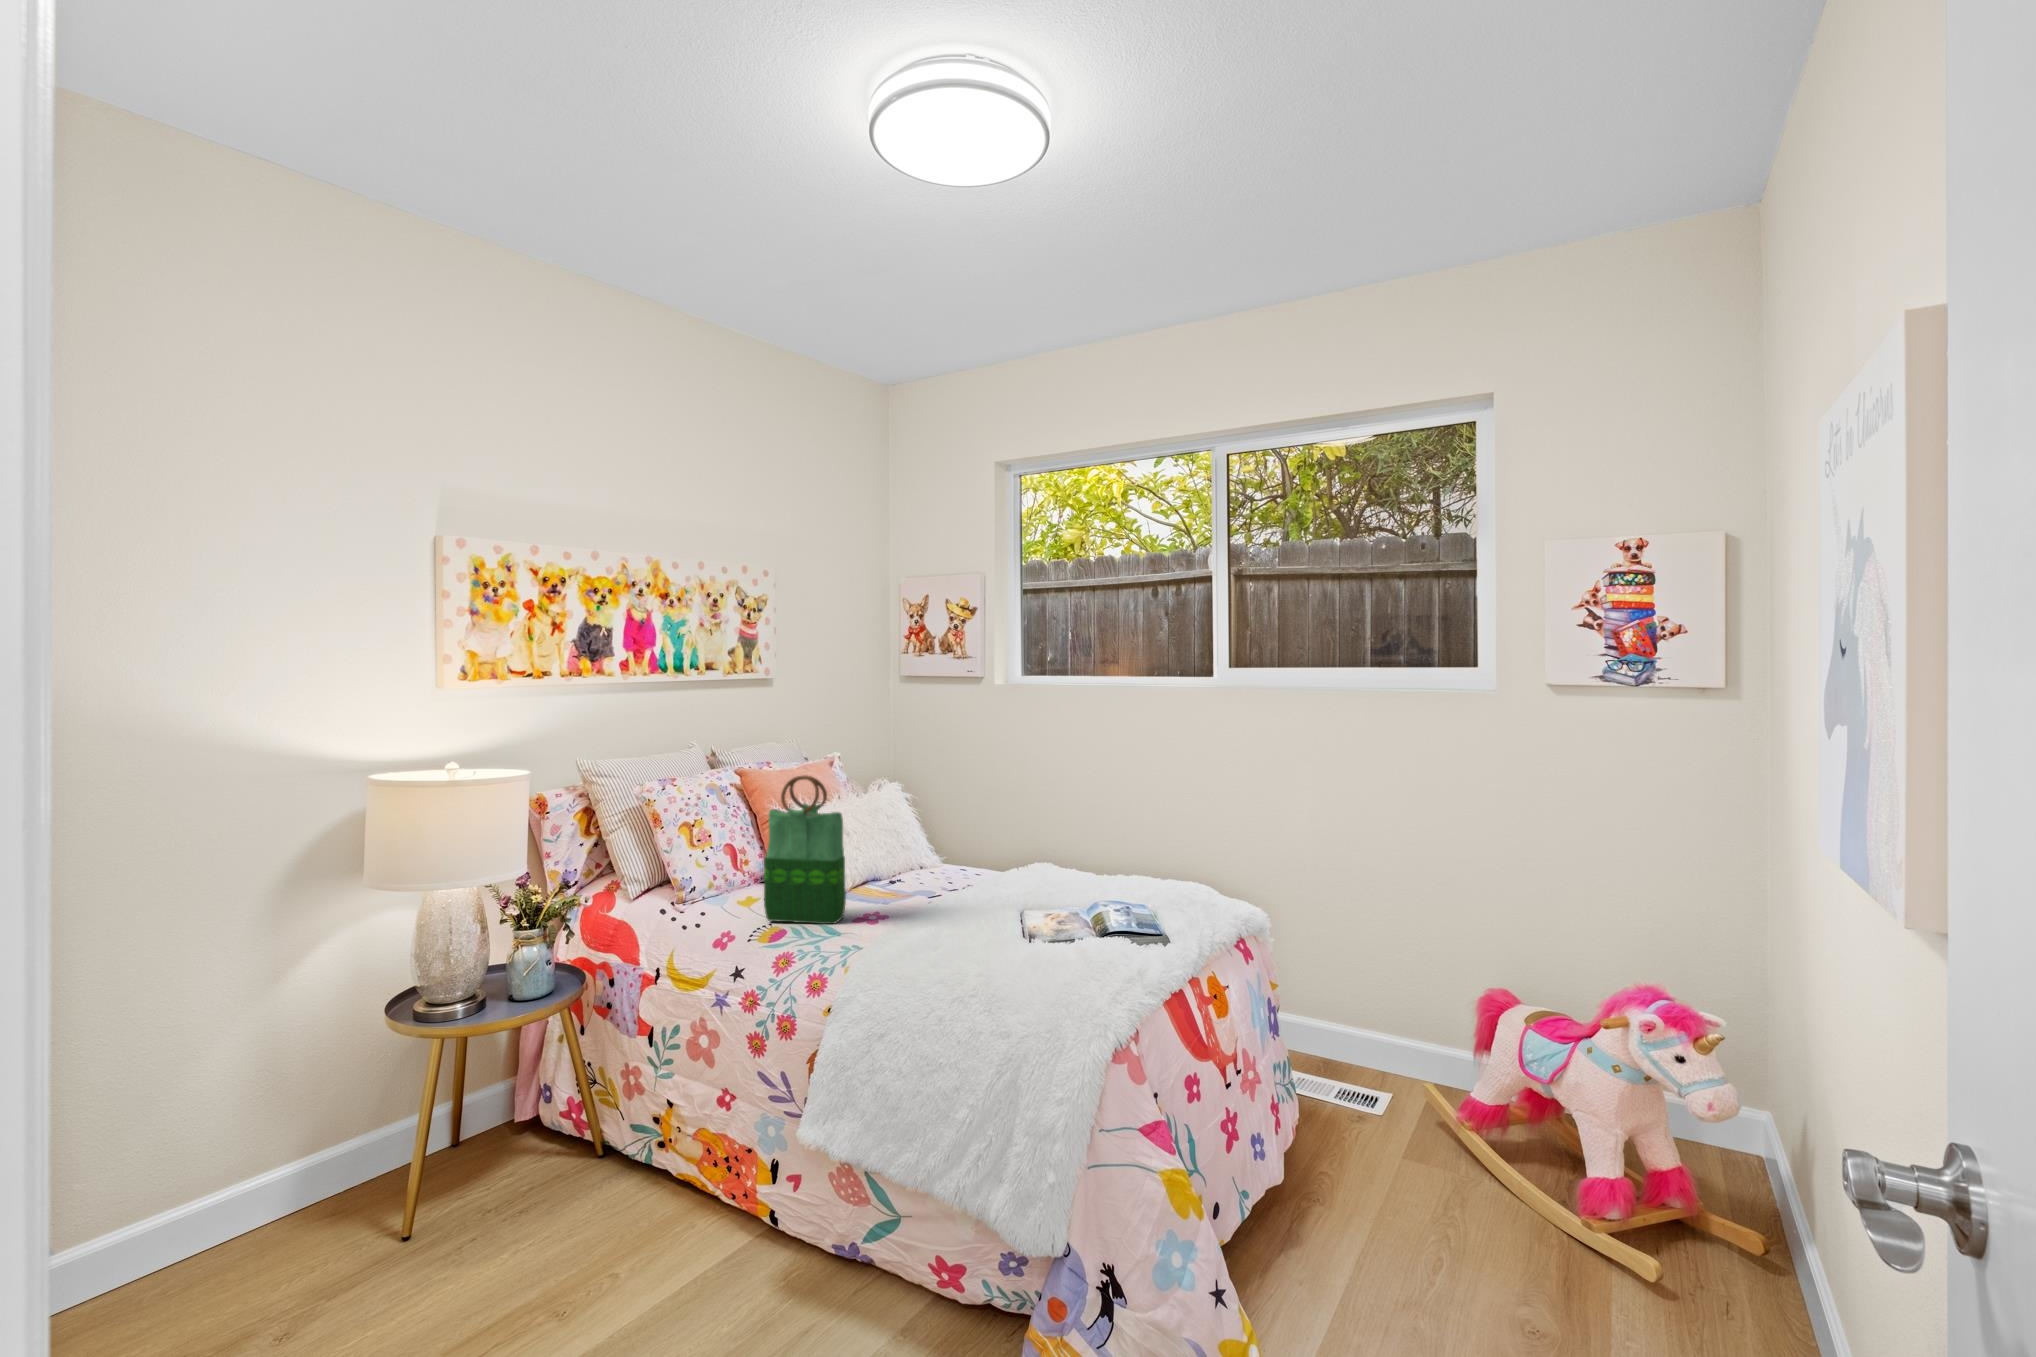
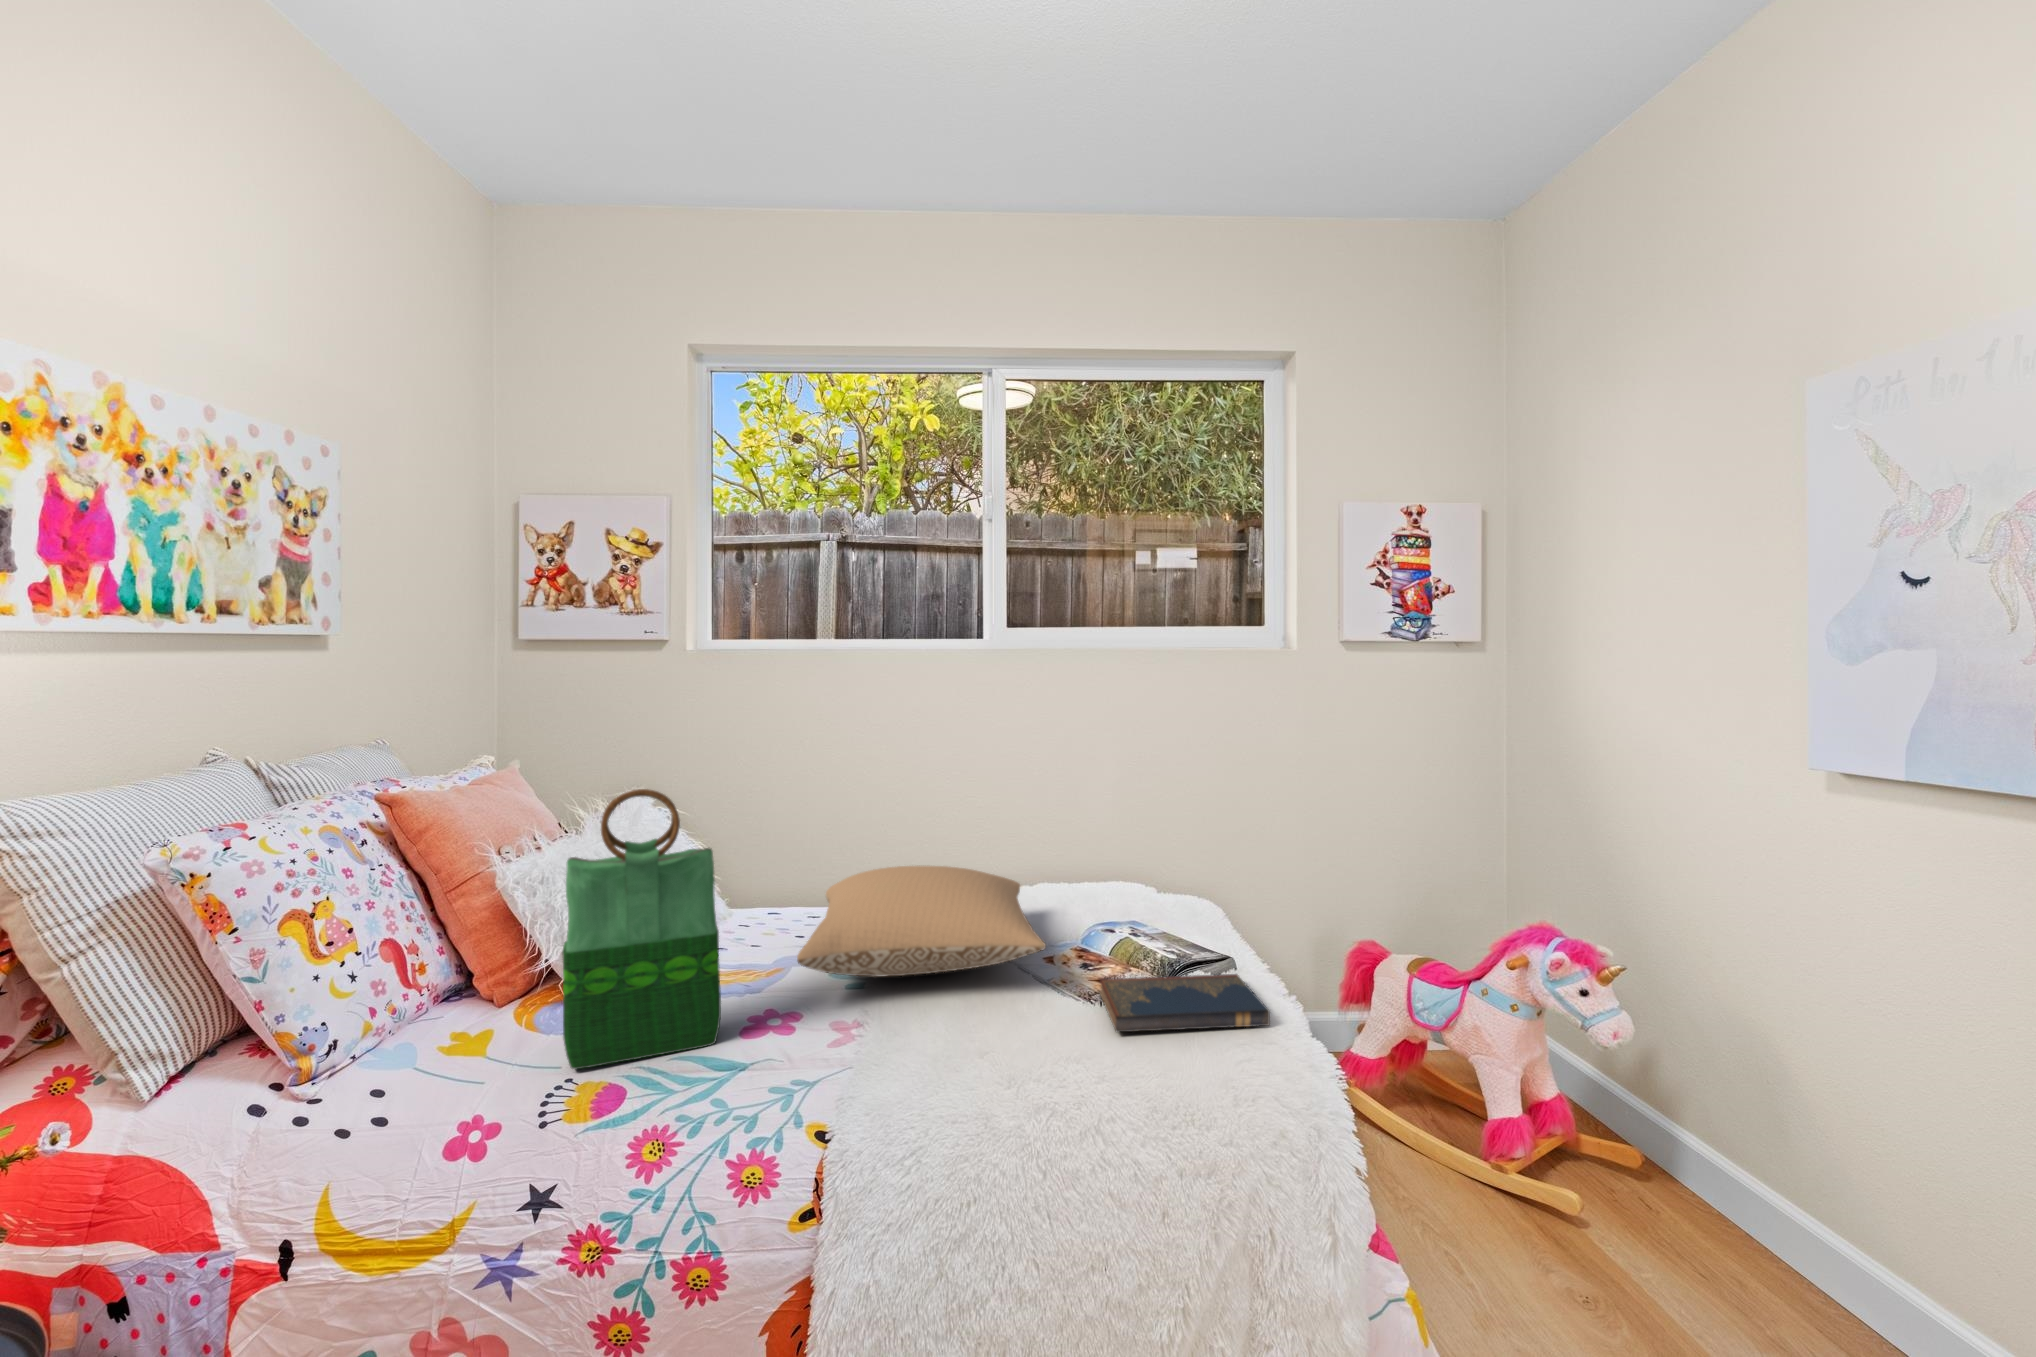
pillow: none [881,844,1083,912] -> present [797,866,1046,977]
hardcover book: none [1011,931,1135,974] -> present [1100,974,1270,1032]

